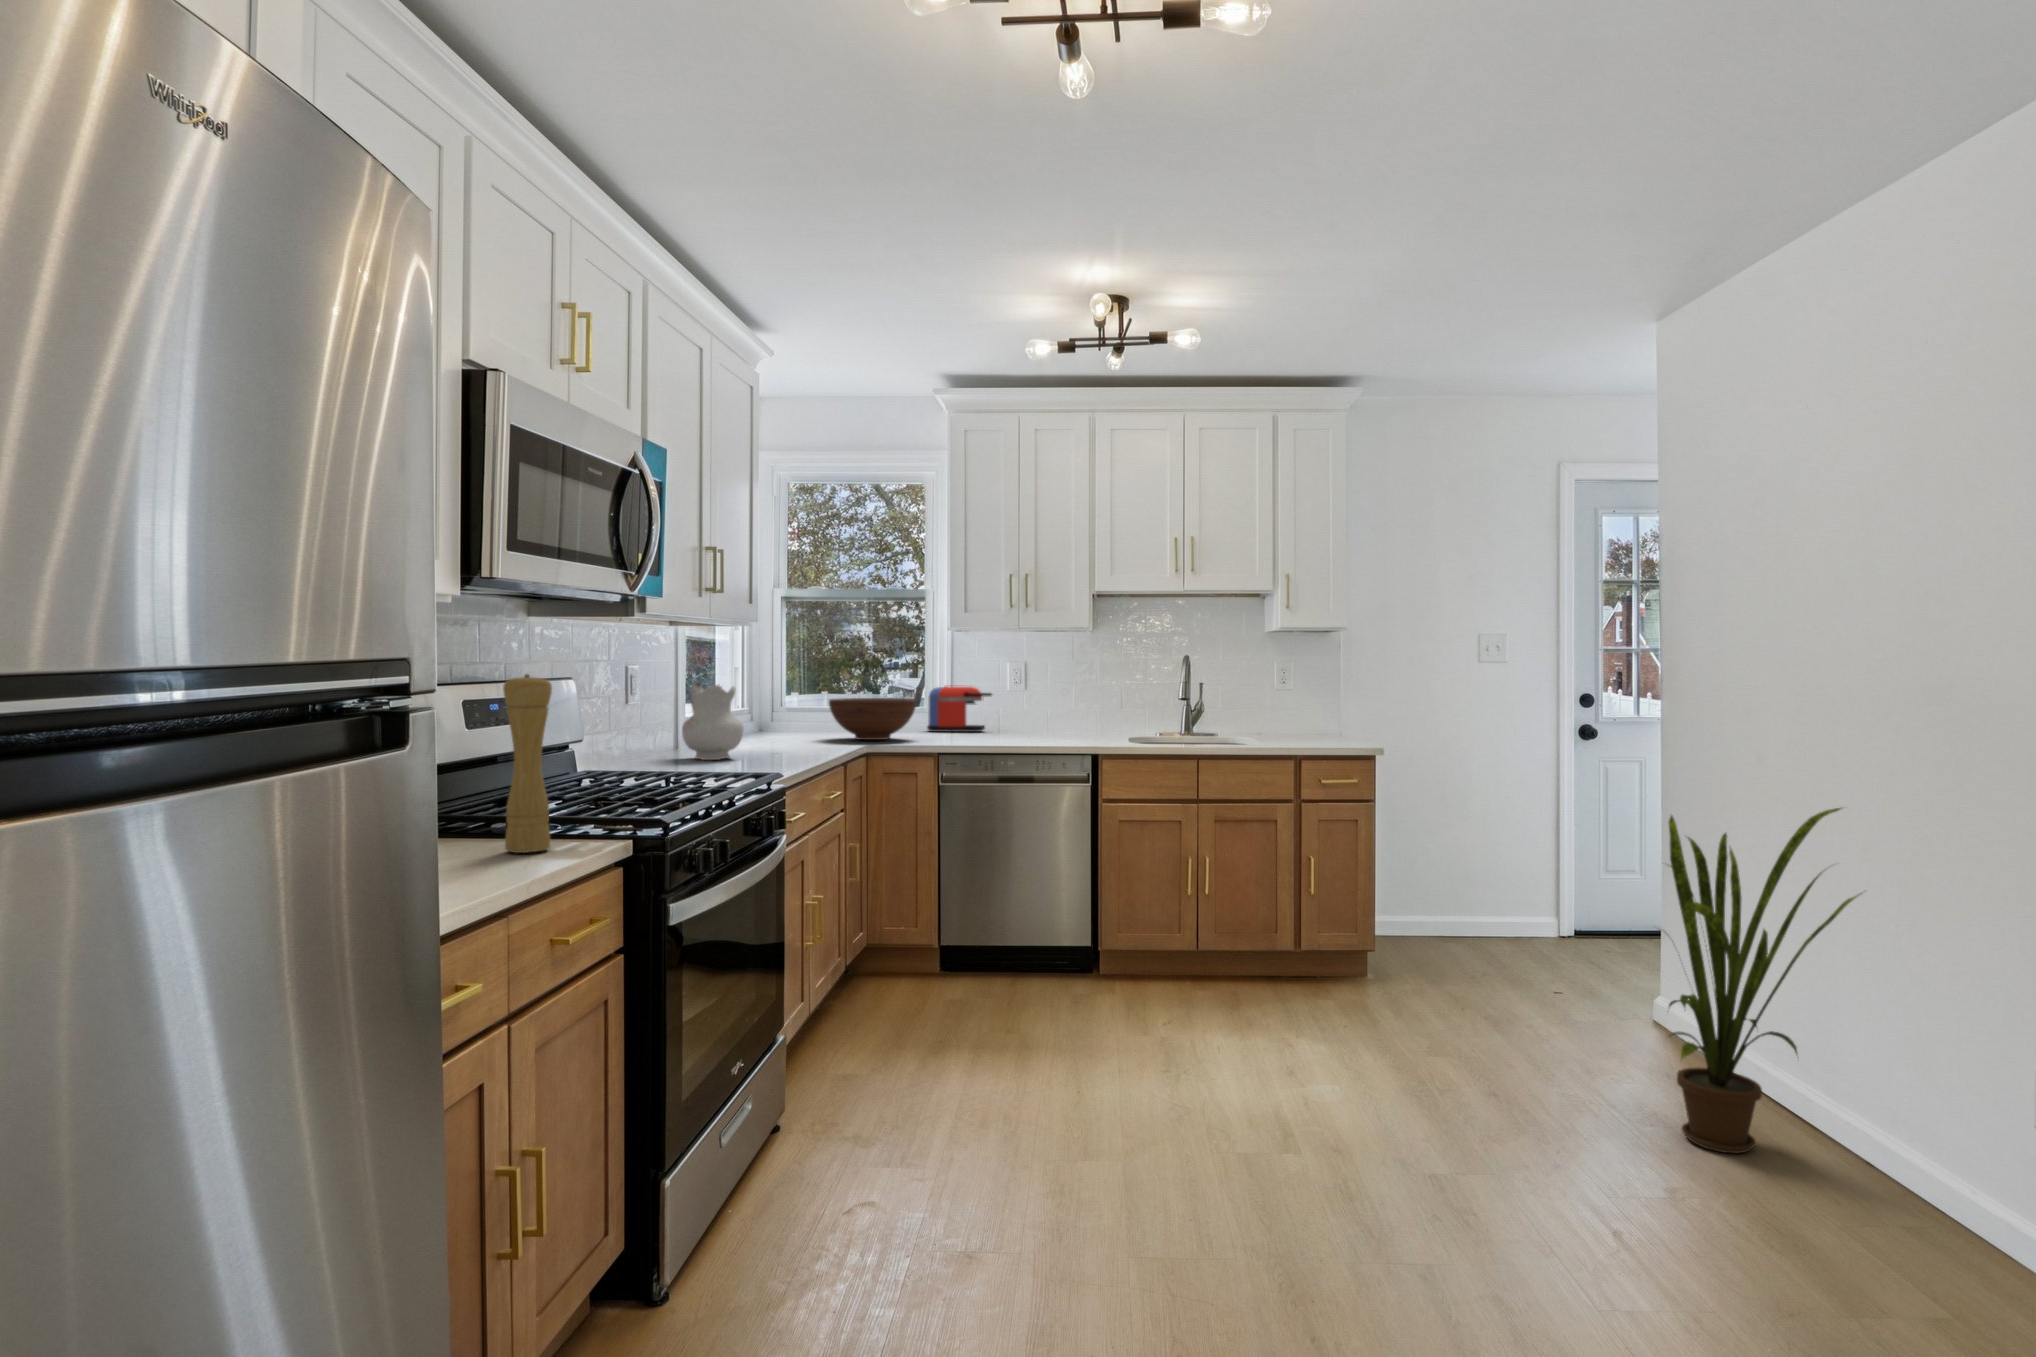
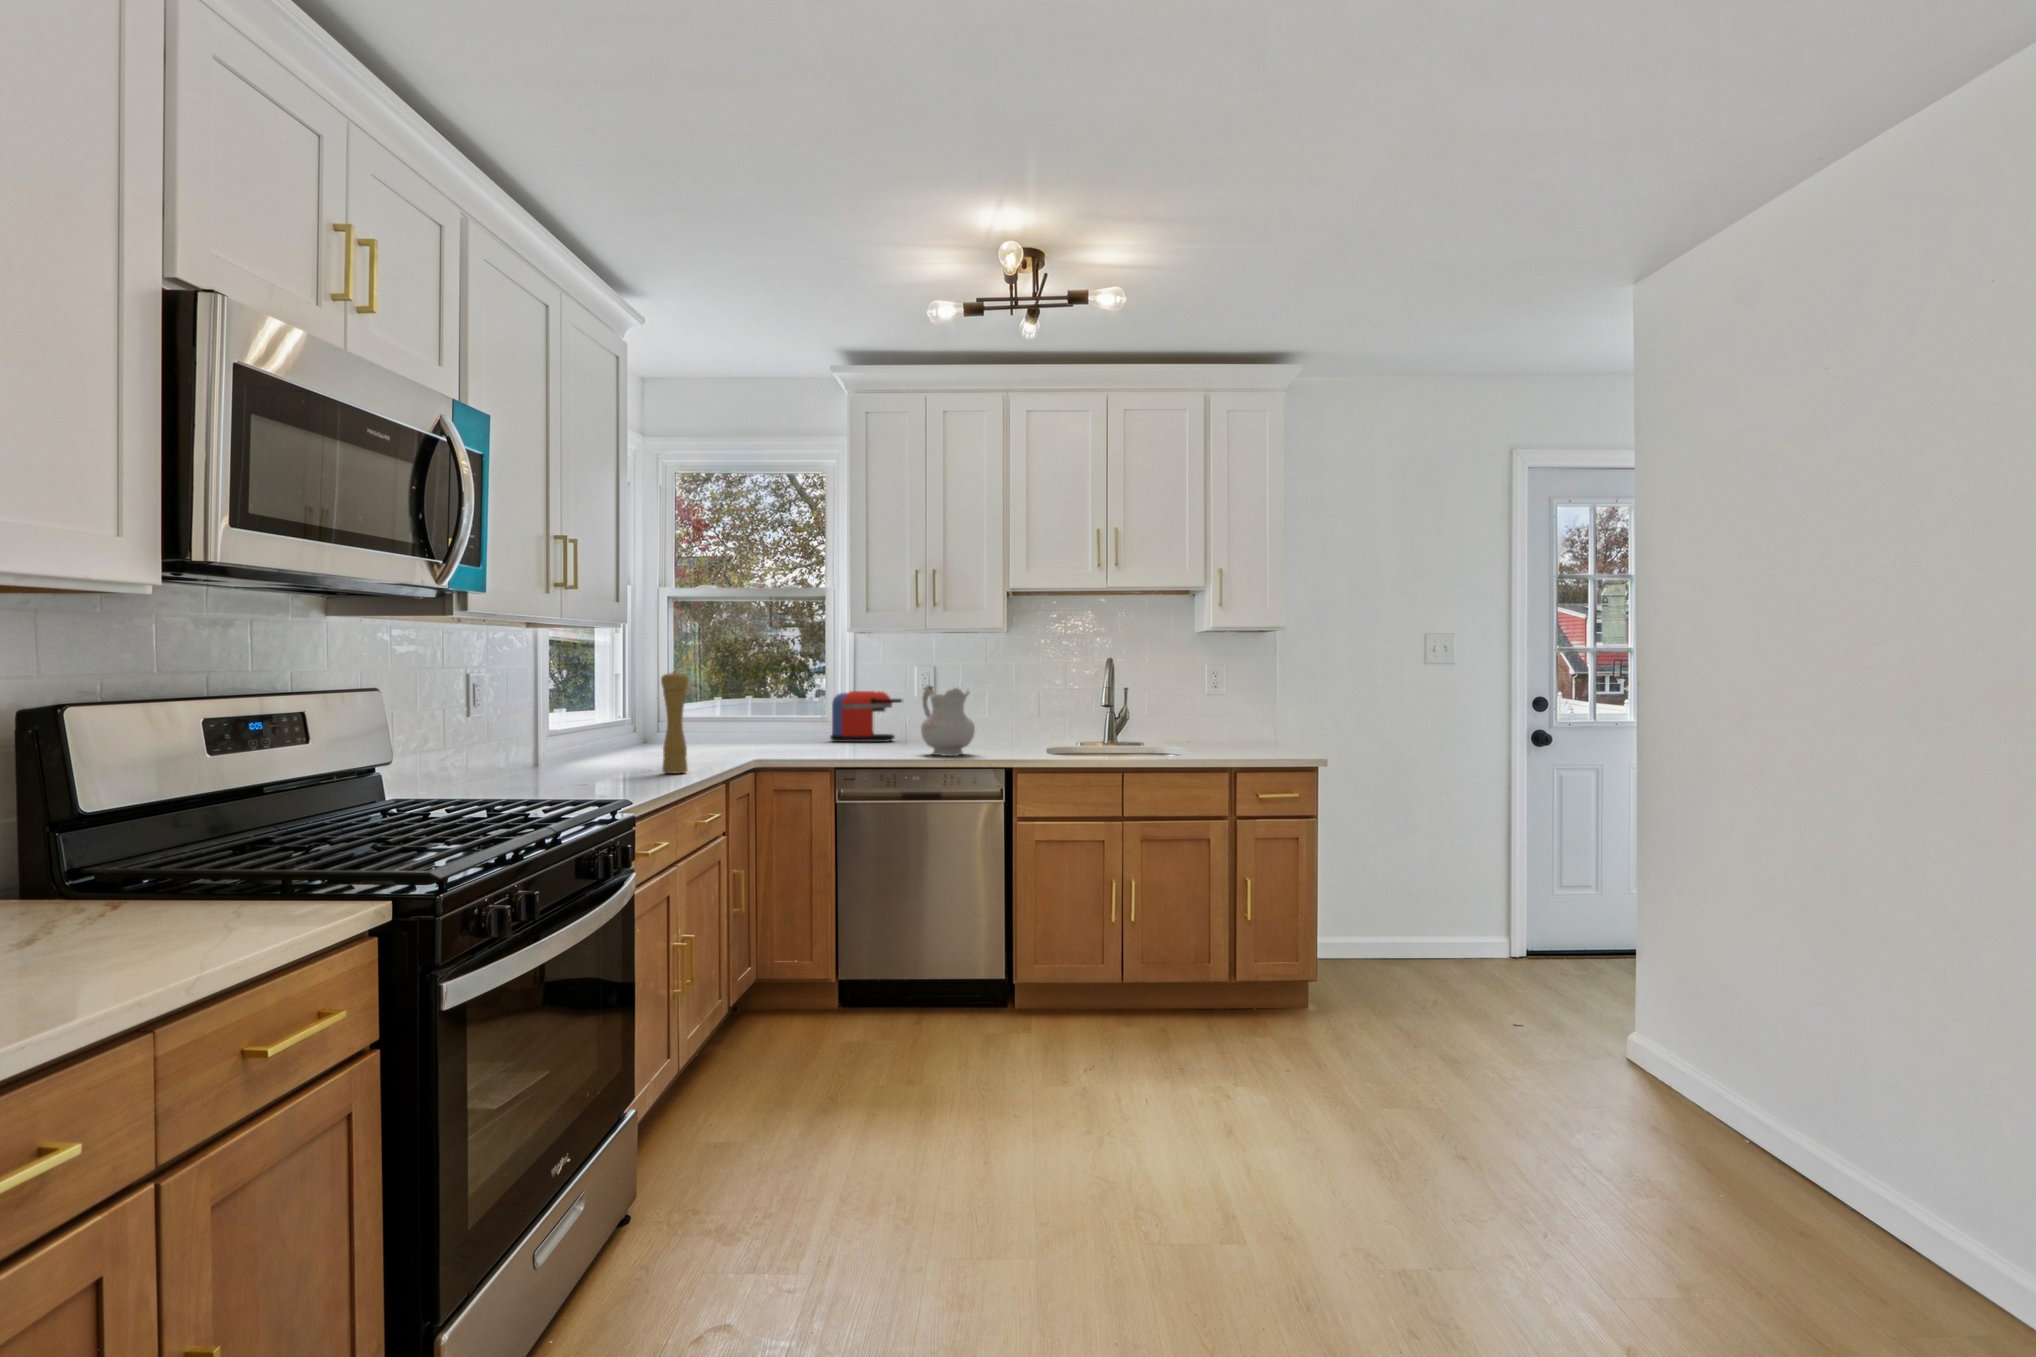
pepper mill: present [503,674,552,853] -> present [661,672,688,774]
ceramic pitcher: present [682,683,743,760] -> present [921,685,975,756]
fruit bowl: present [829,698,916,740] -> none [714,706,814,753]
house plant: present [1661,808,1860,1153] -> none [1627,825,1867,1217]

